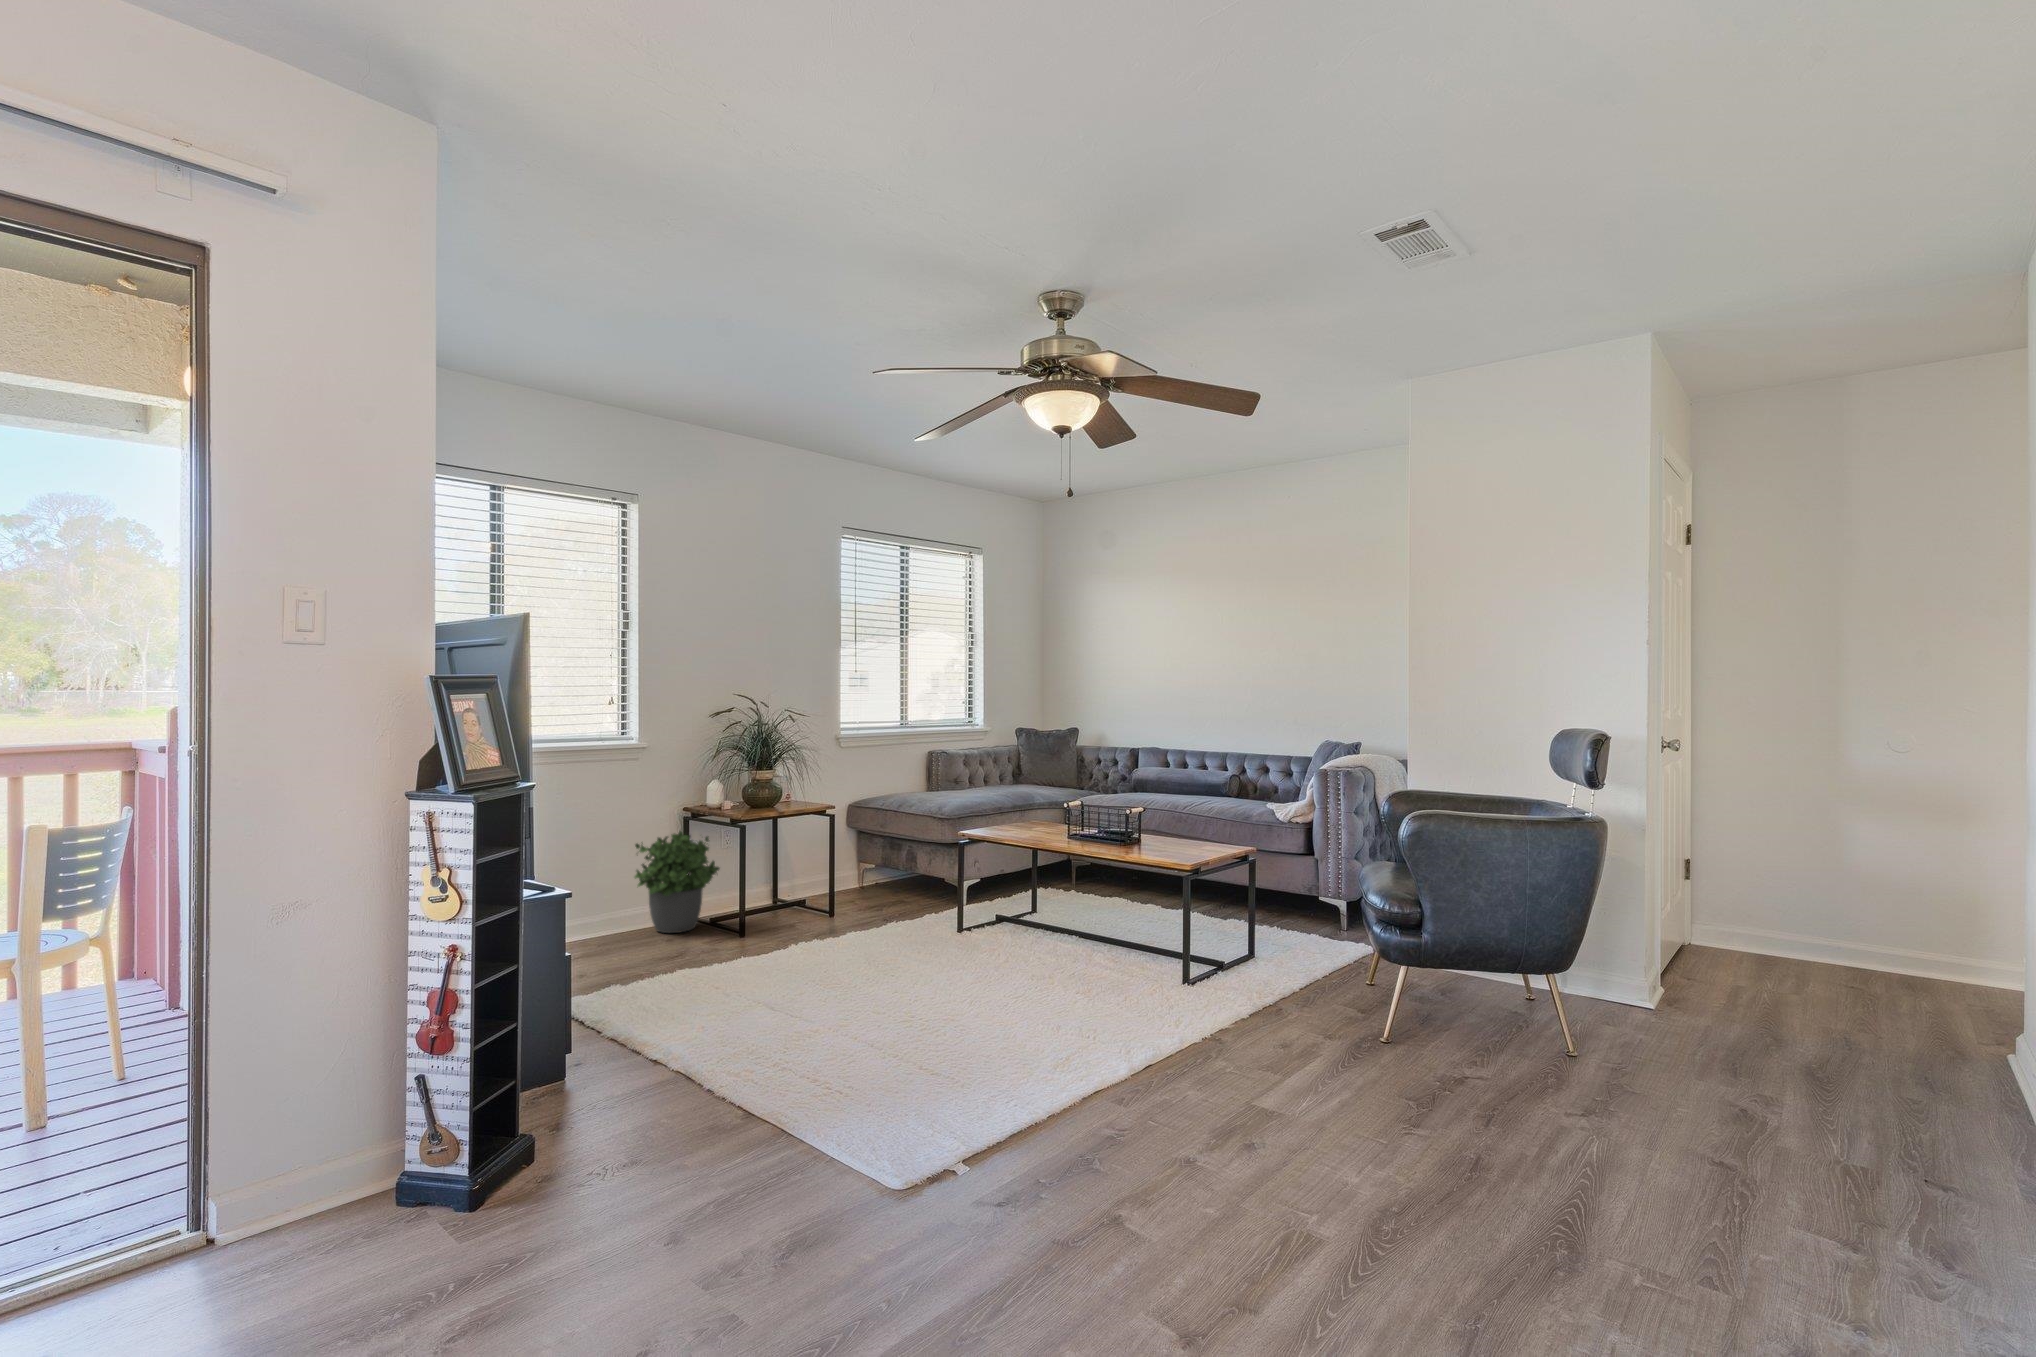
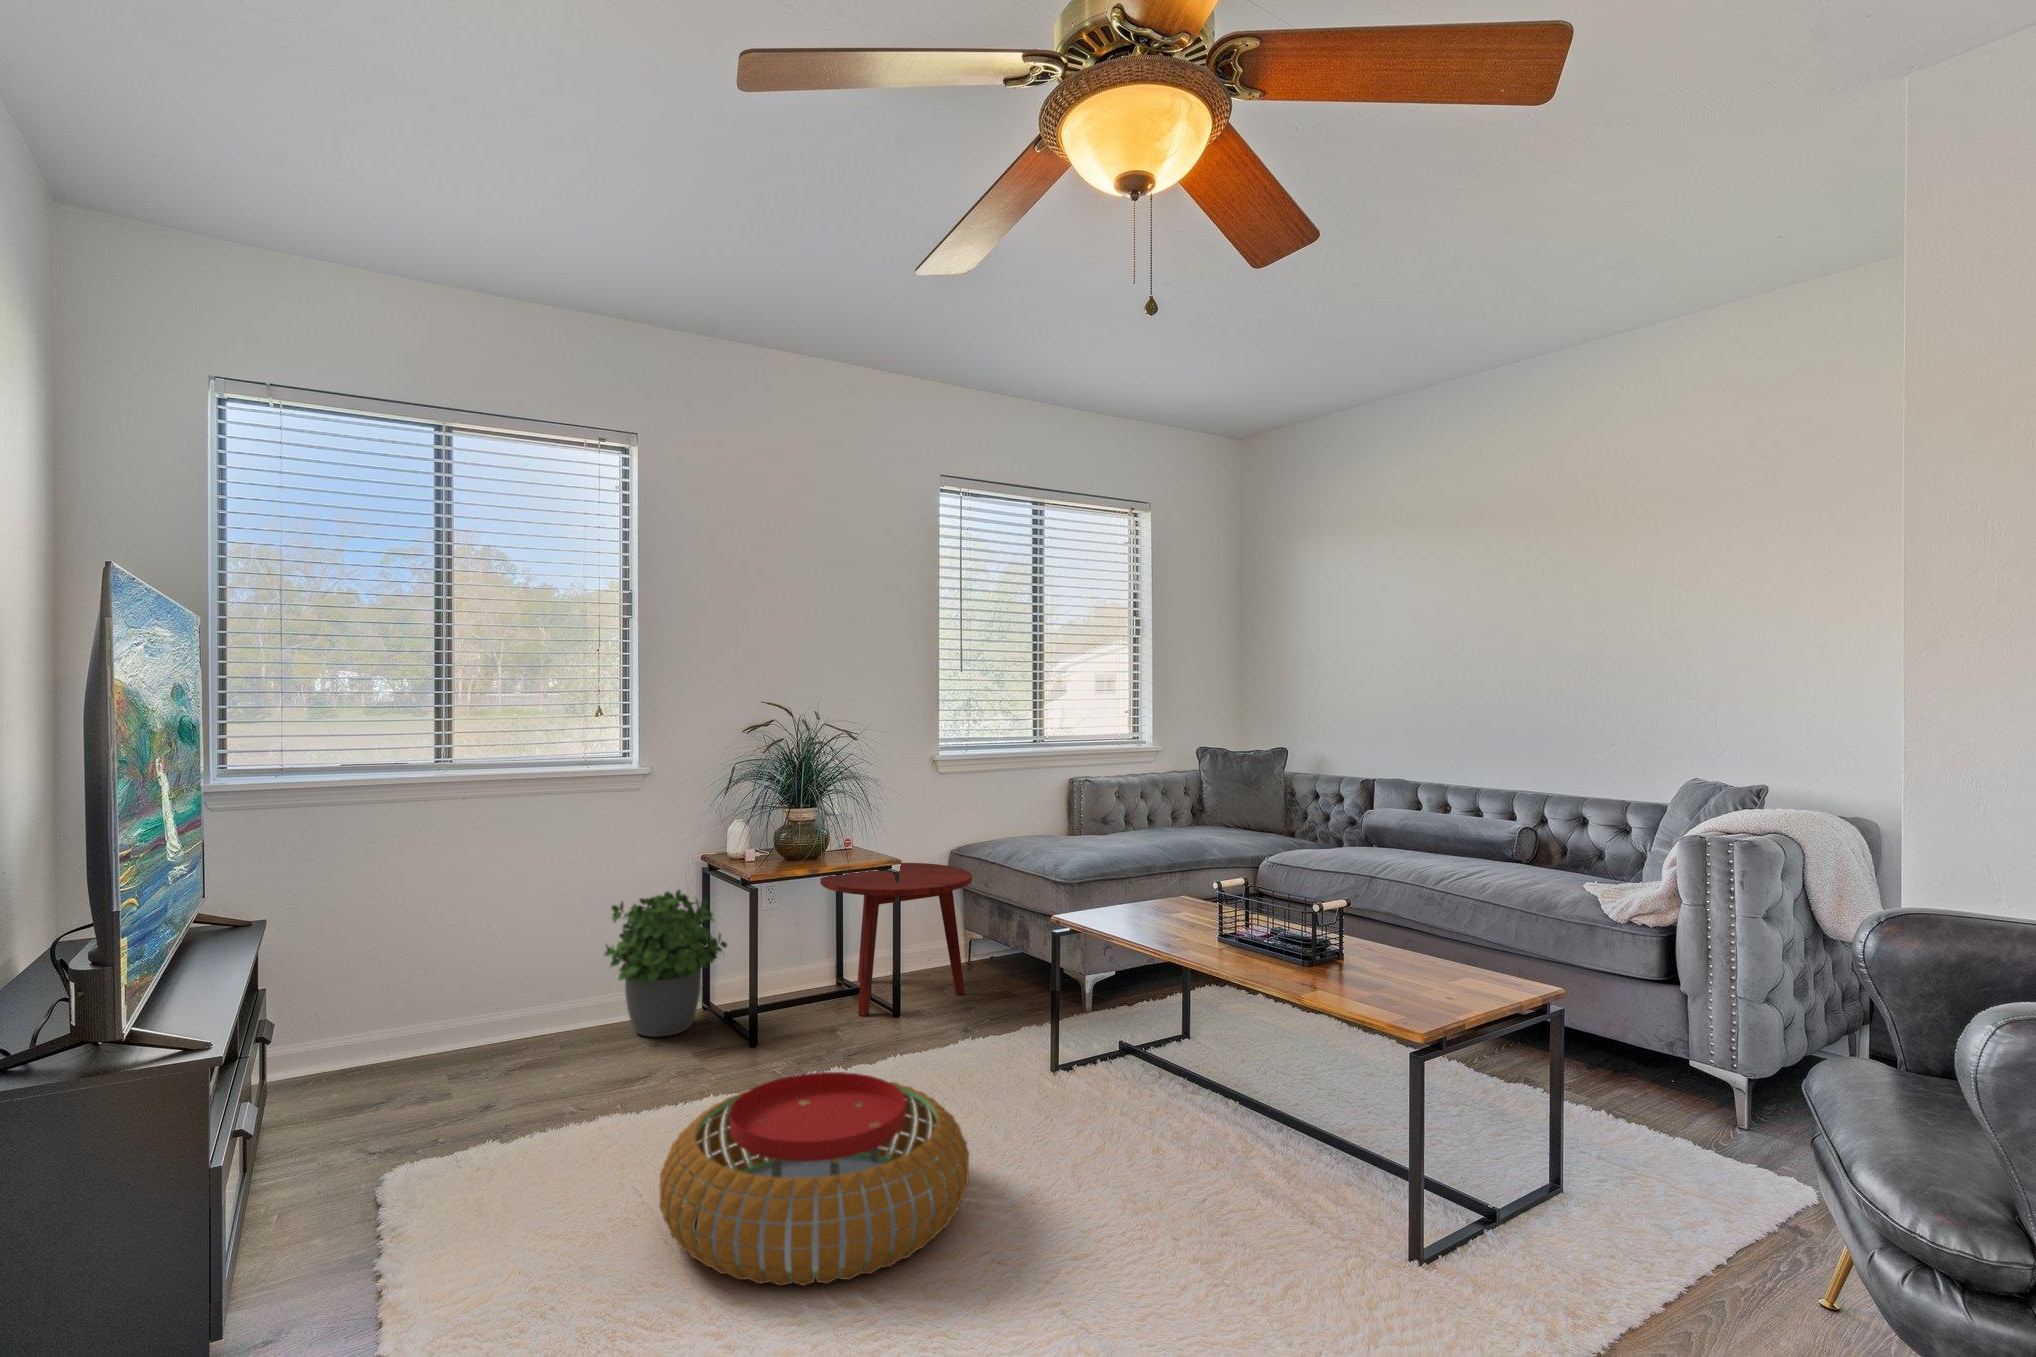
side table: none [774,812,882,915] -> present [820,863,972,1016]
pouf: none [771,919,949,1018] -> present [659,1072,969,1286]

